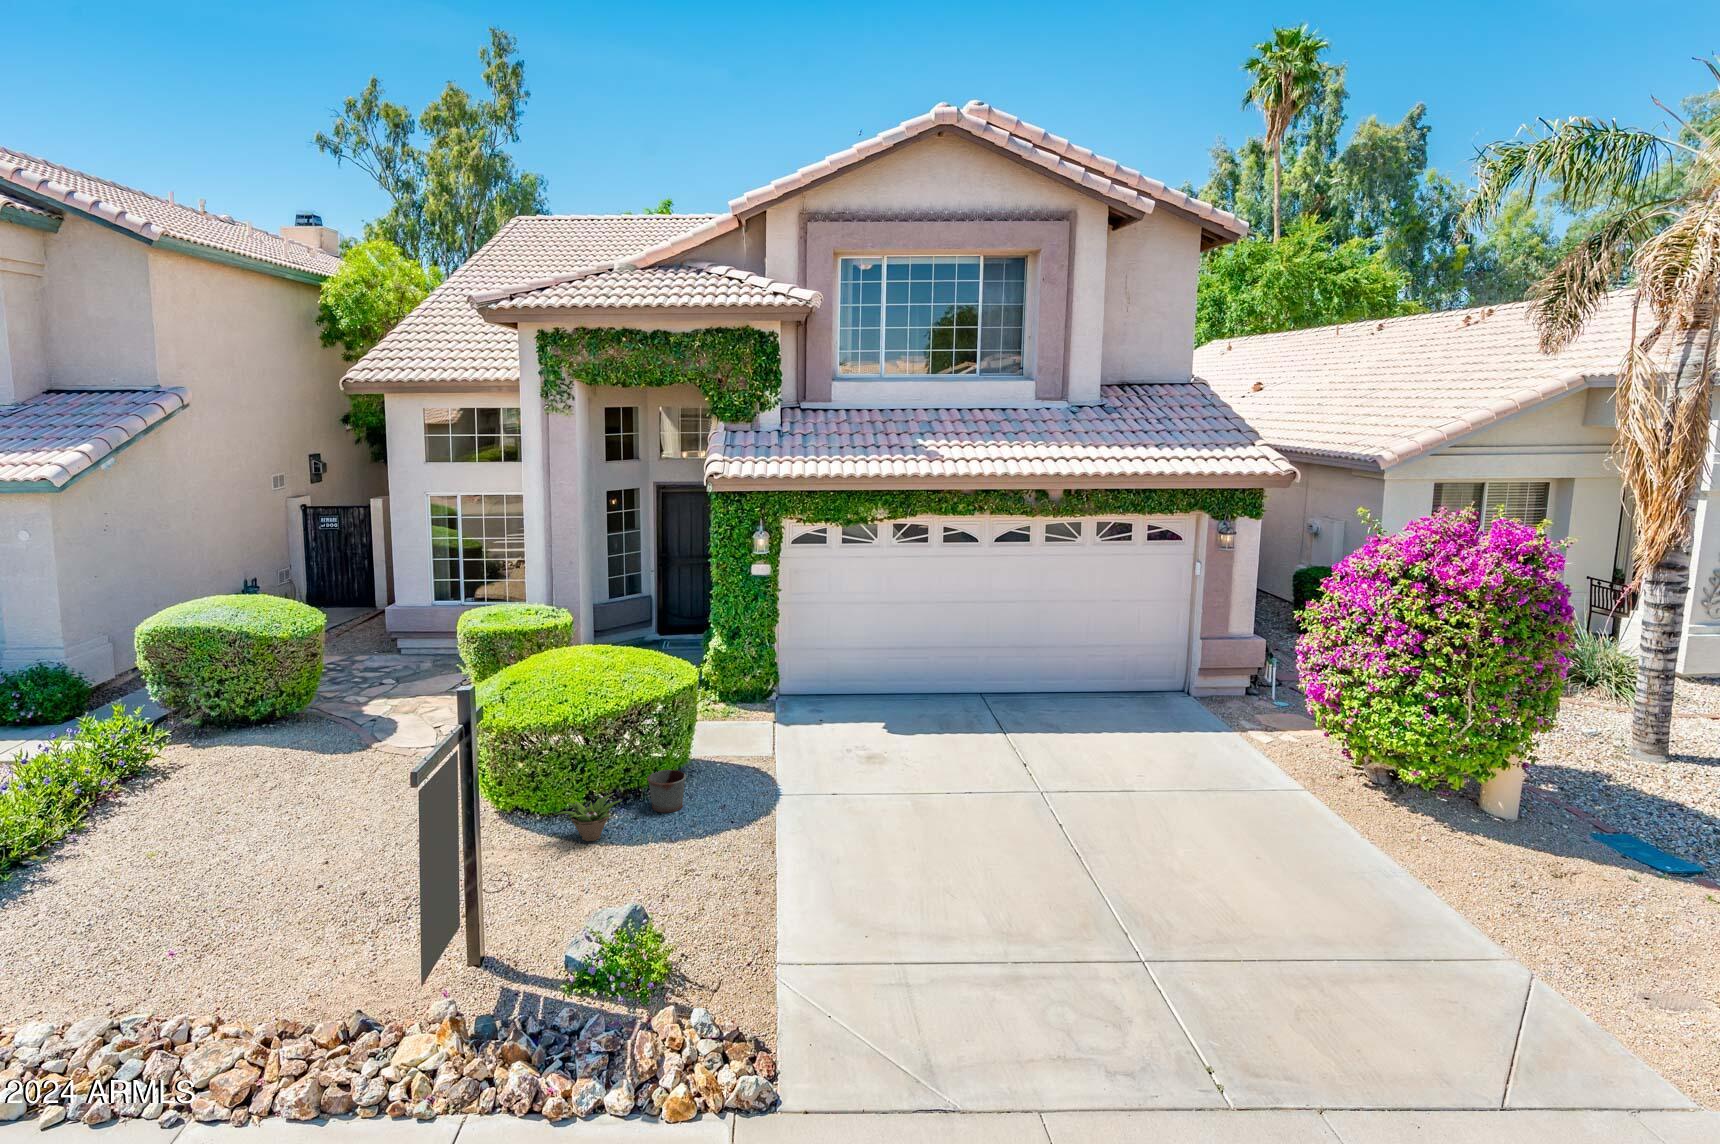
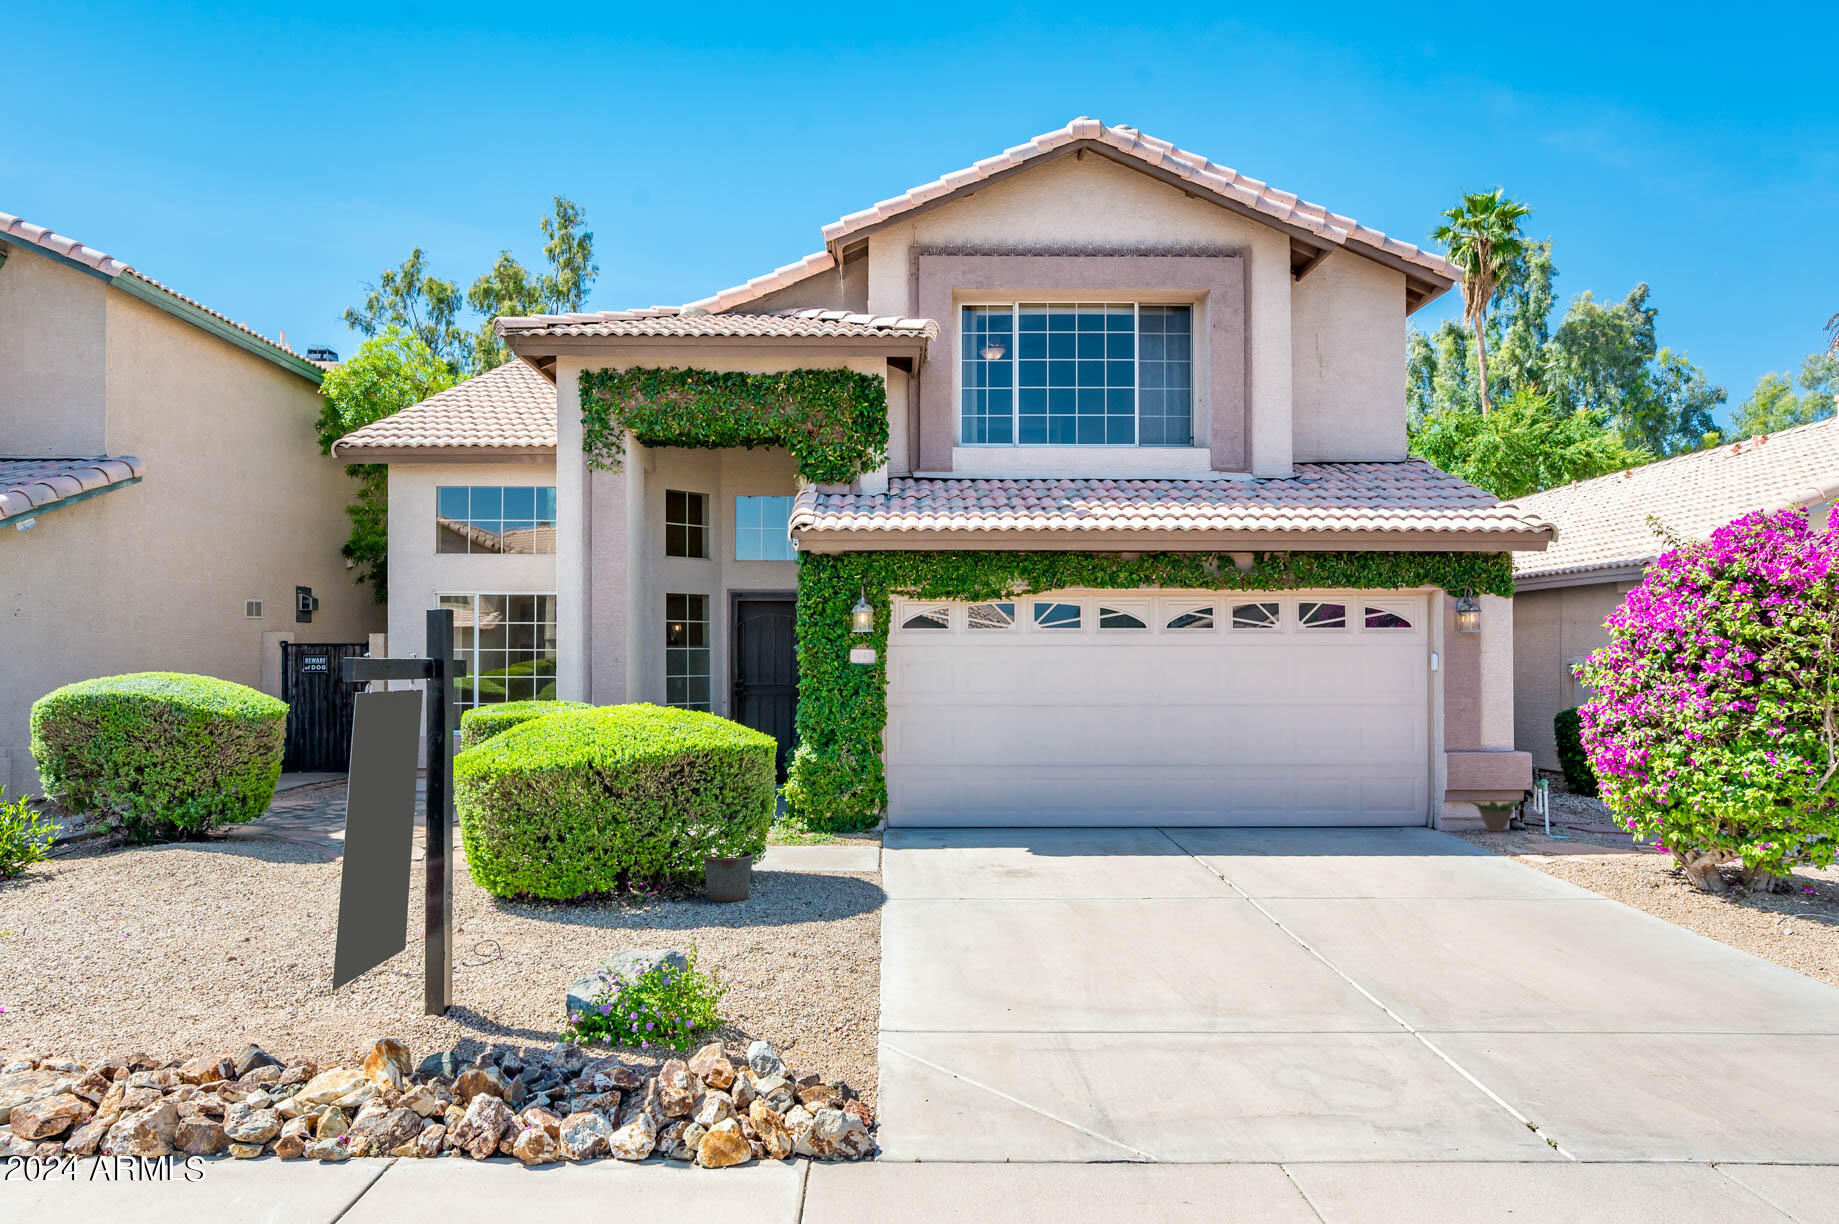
decorative plant: present [555,794,622,841] -> present [1468,801,1517,831]

